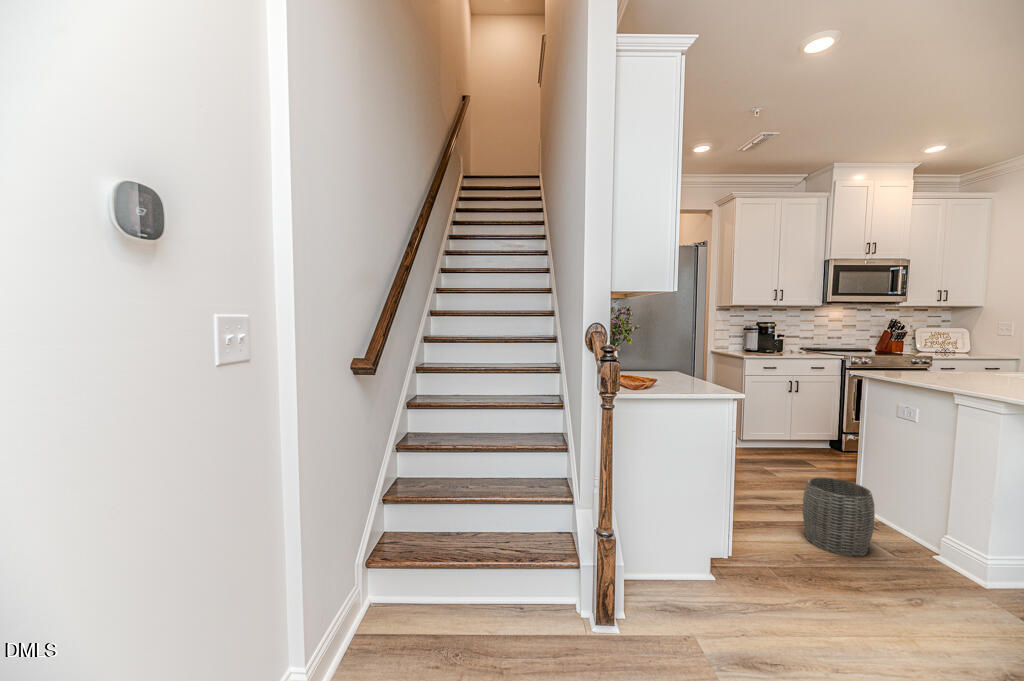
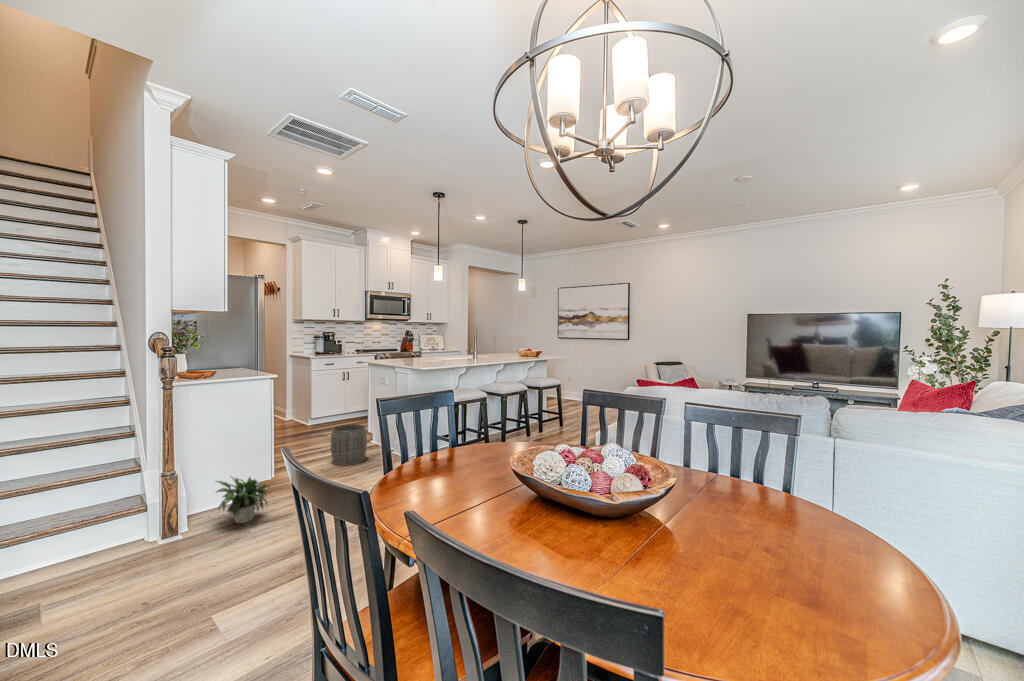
potted plant: none [644,547,743,638] -> present [216,477,270,523]

